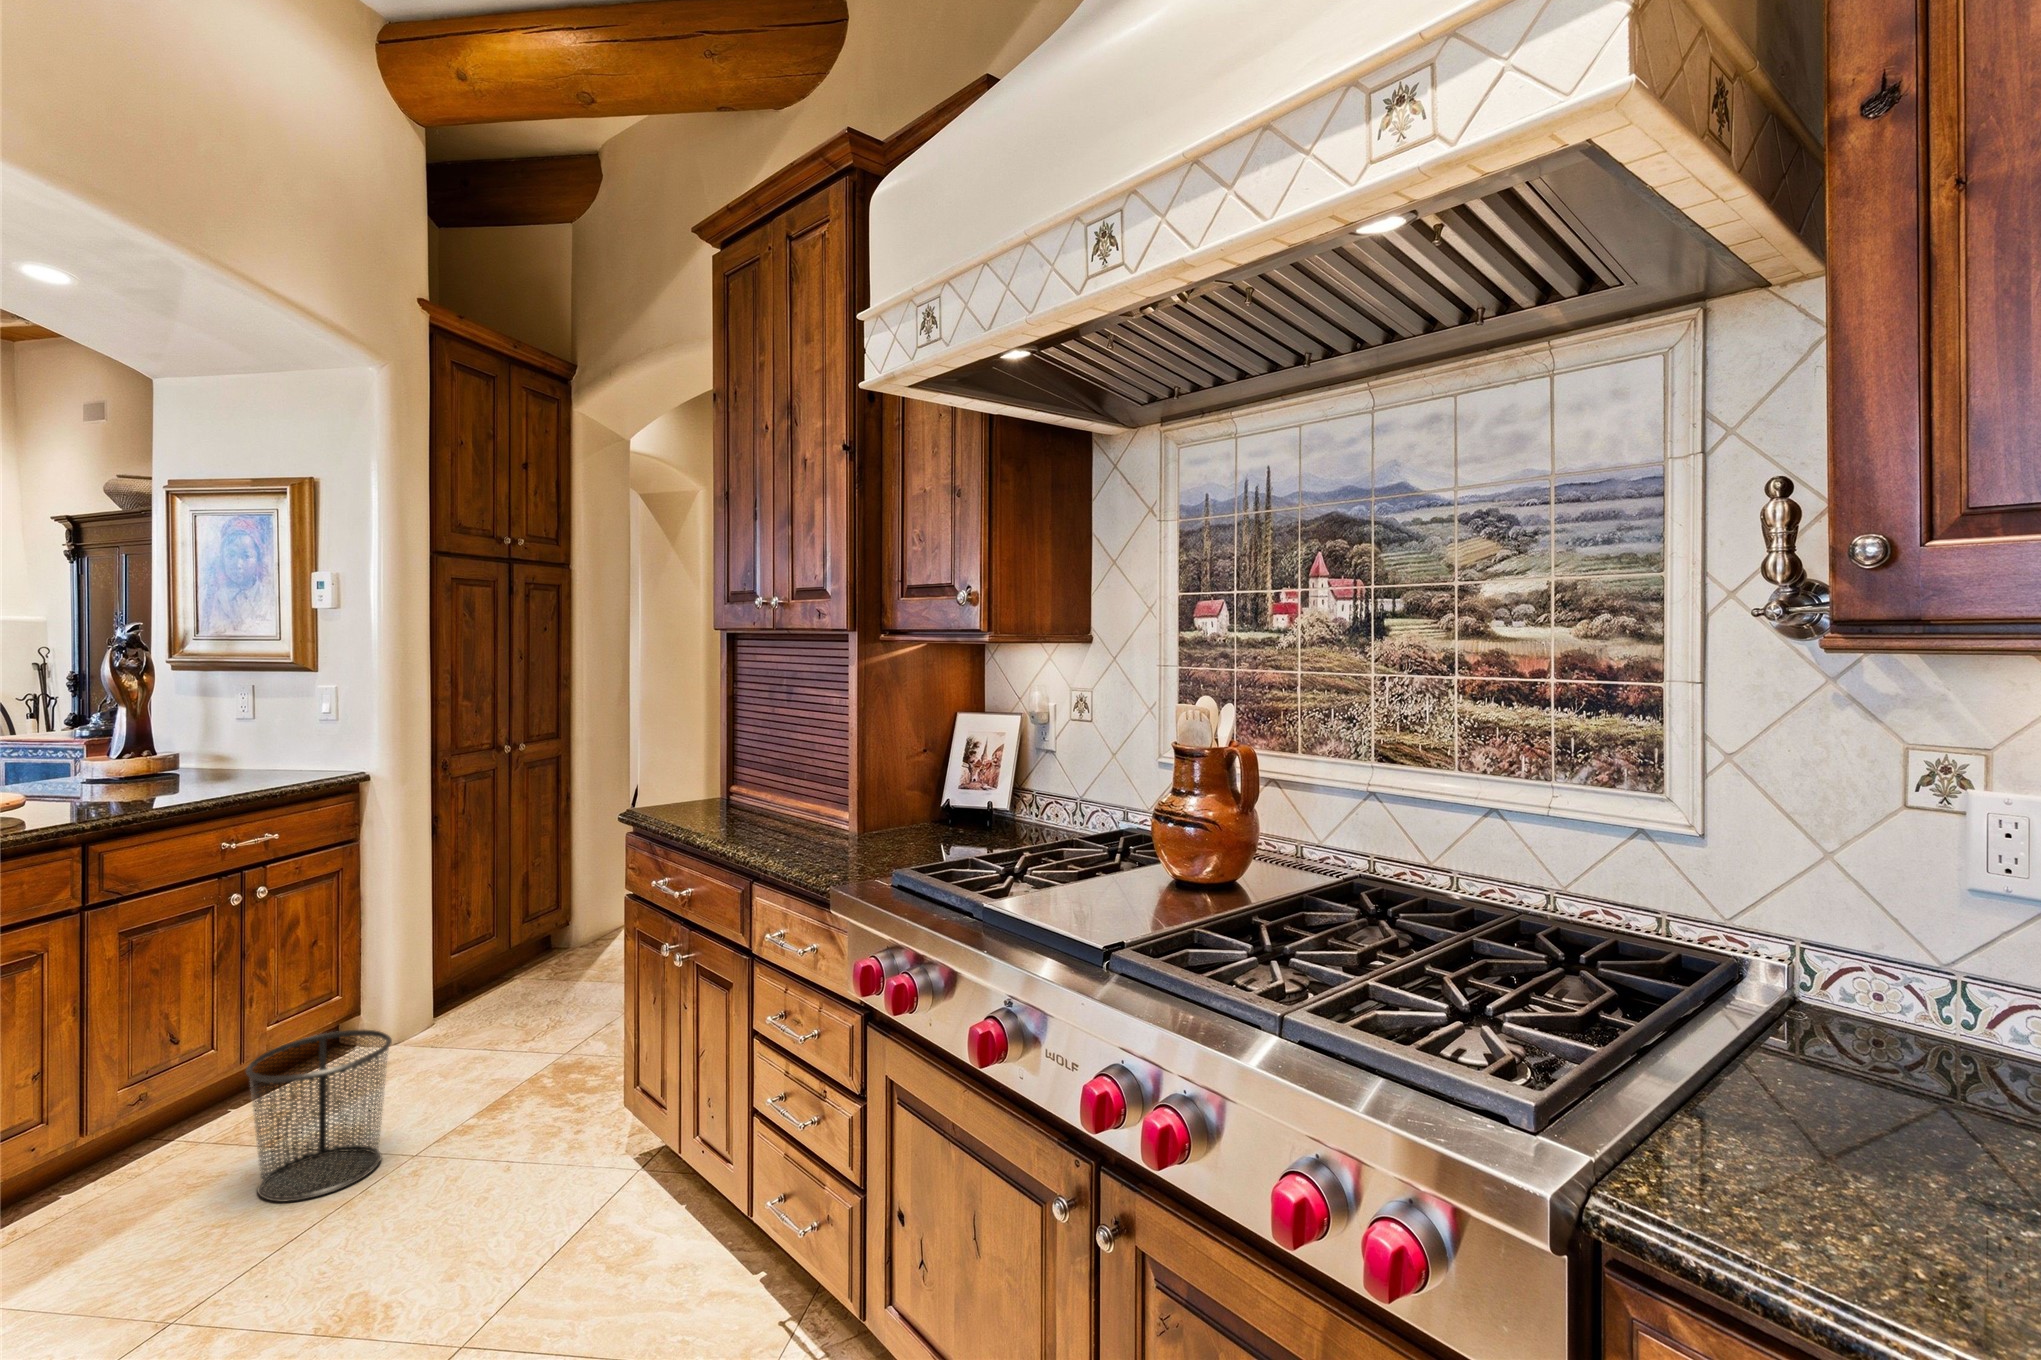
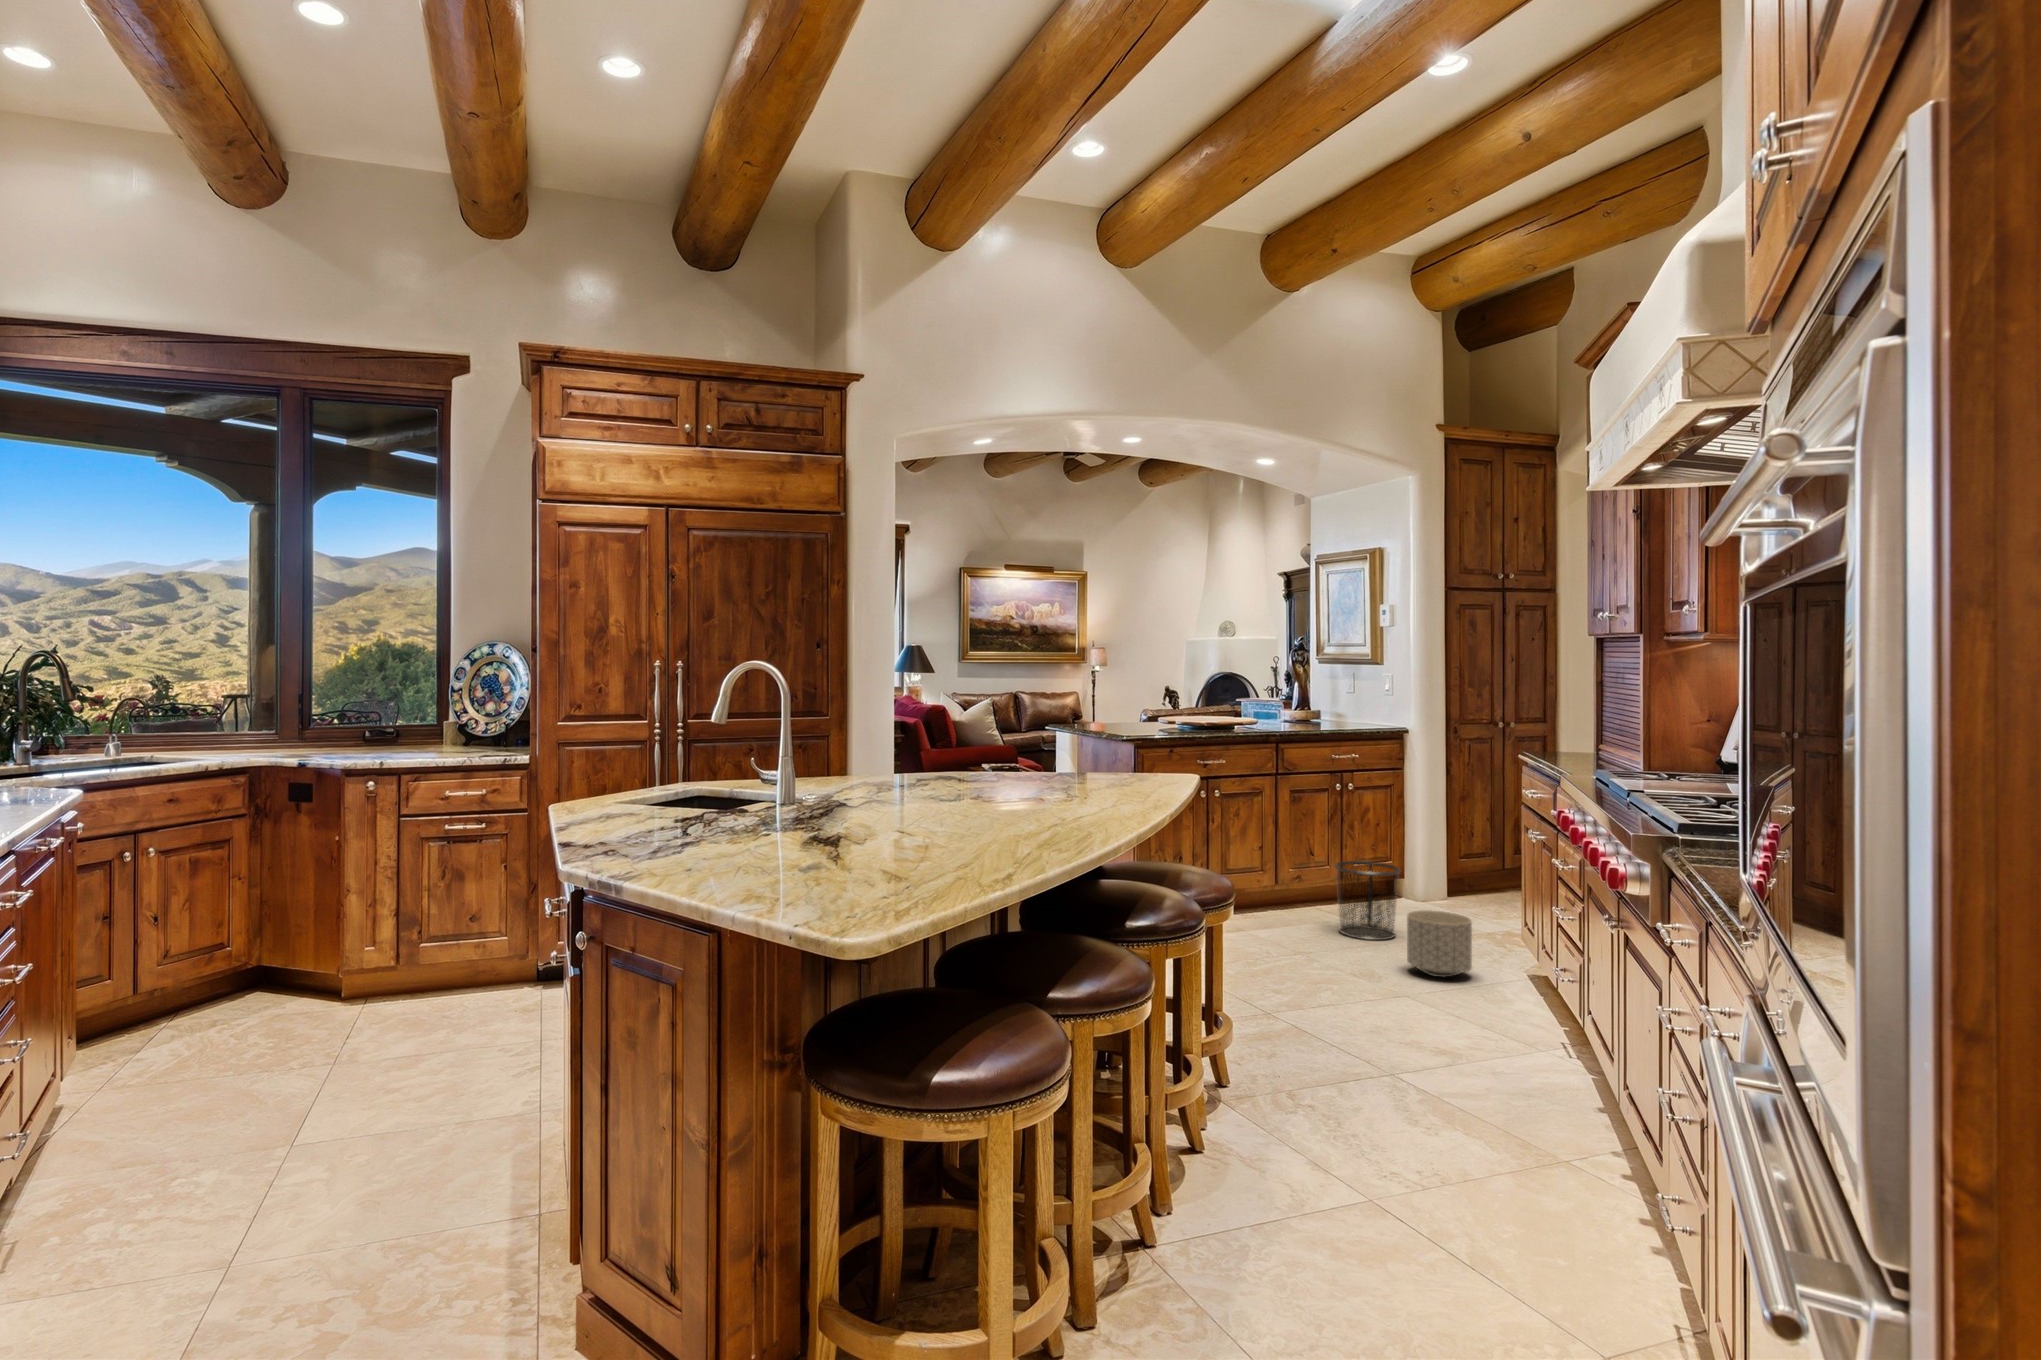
planter: none [441,1107,564,1249] -> present [1407,910,1472,977]

